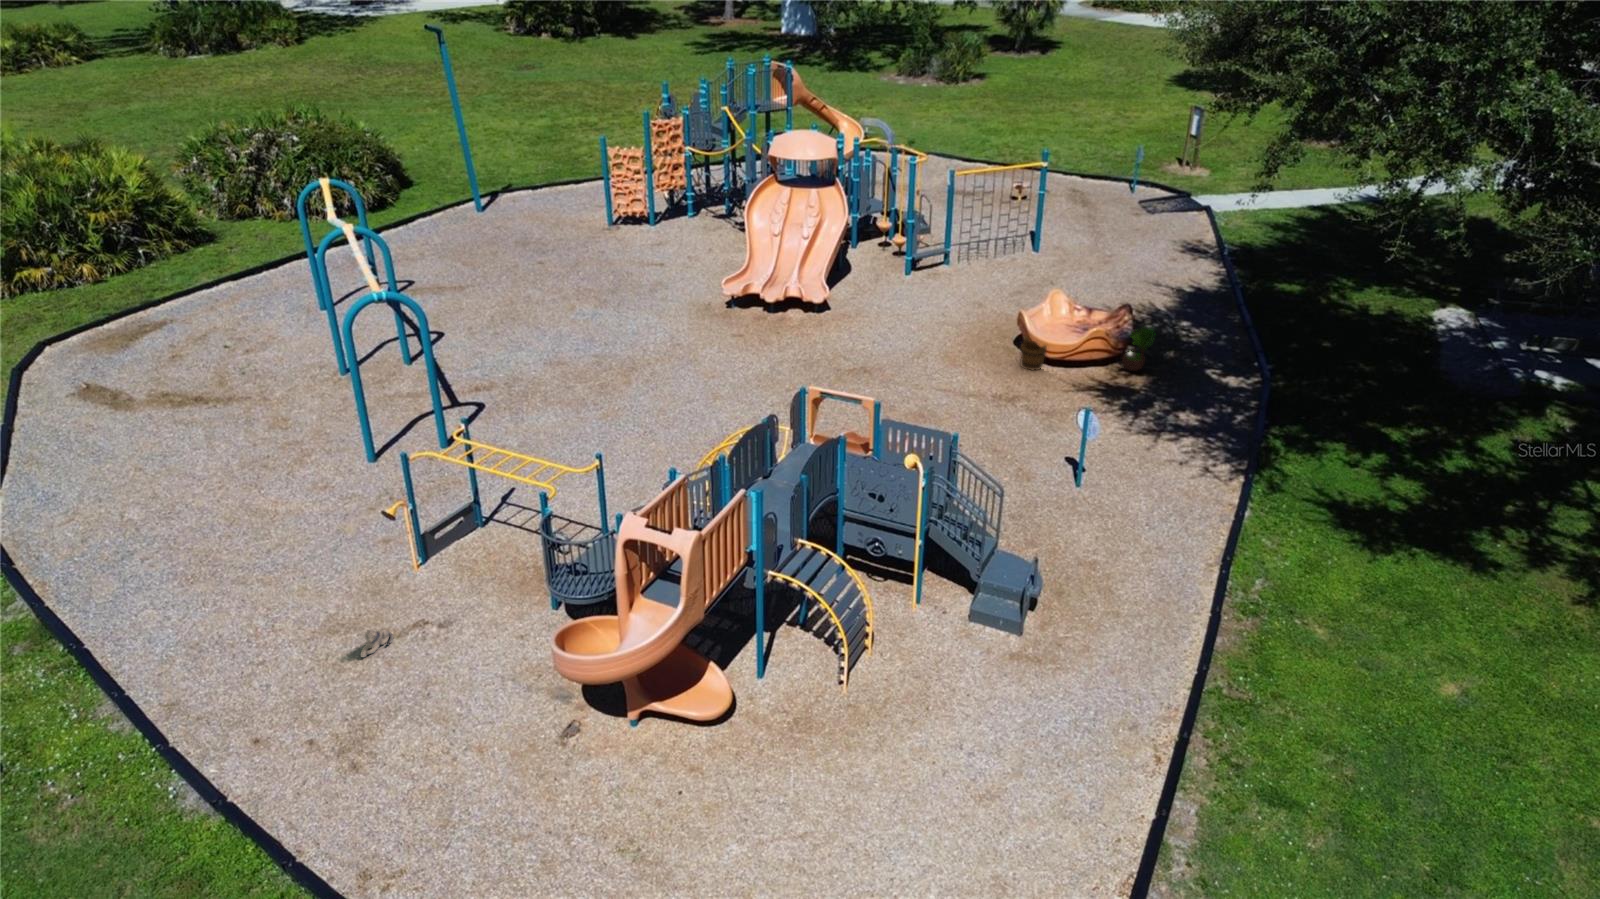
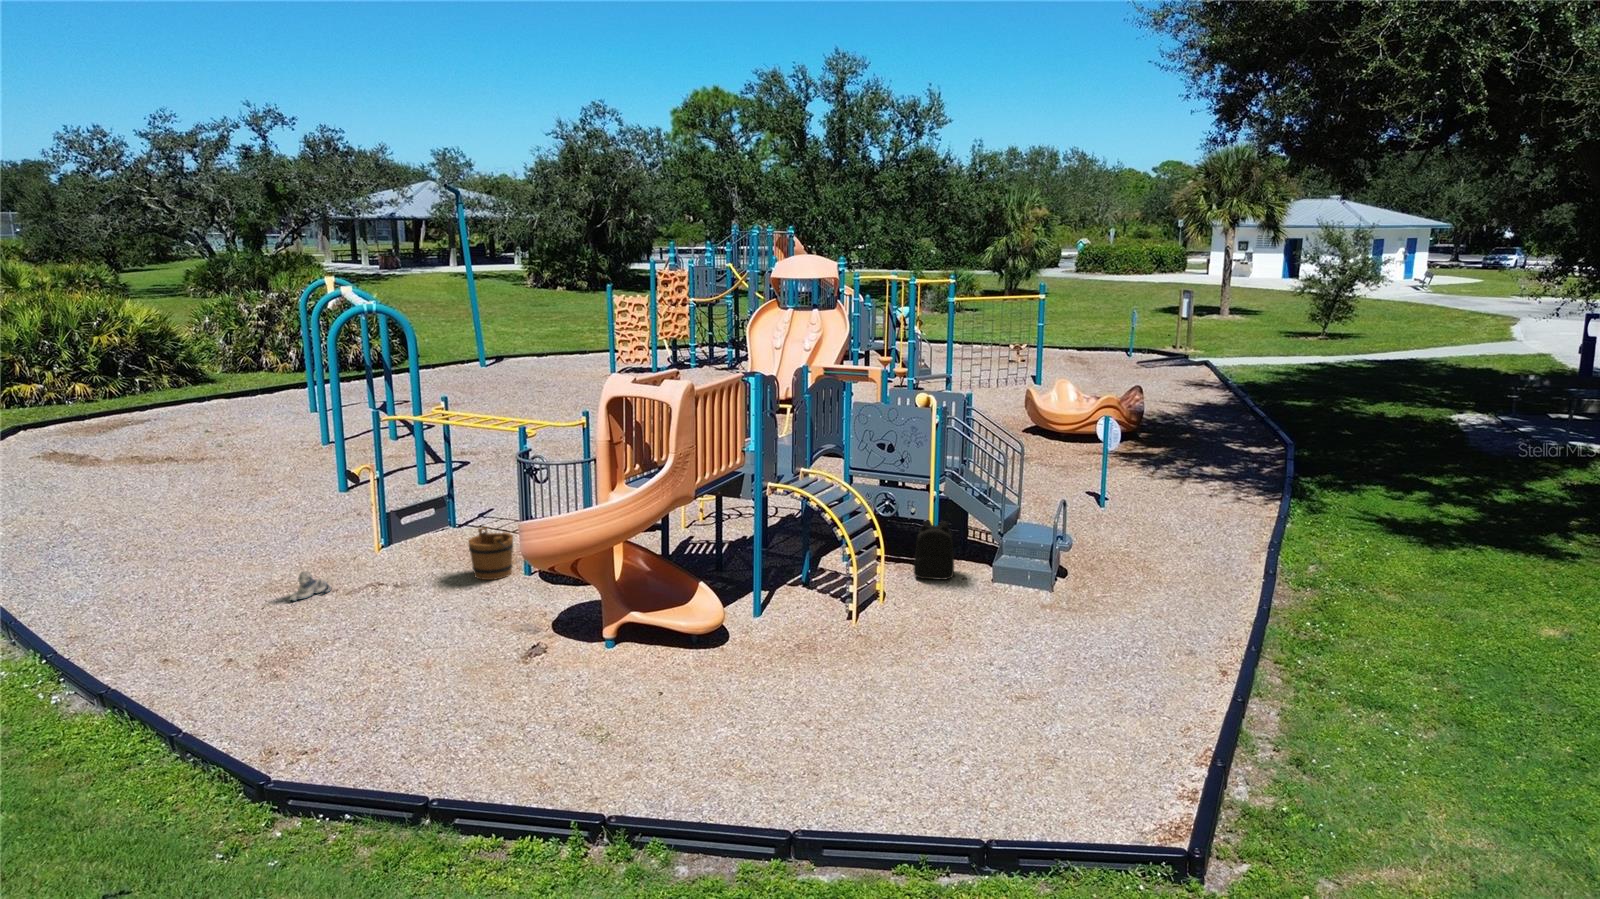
potted tree: present [1122,328,1155,371] -> none [1138,387,1172,439]
bucket: present [1020,338,1047,370] -> present [468,527,513,580]
backpack: none [896,570,932,625] -> present [913,520,954,580]

